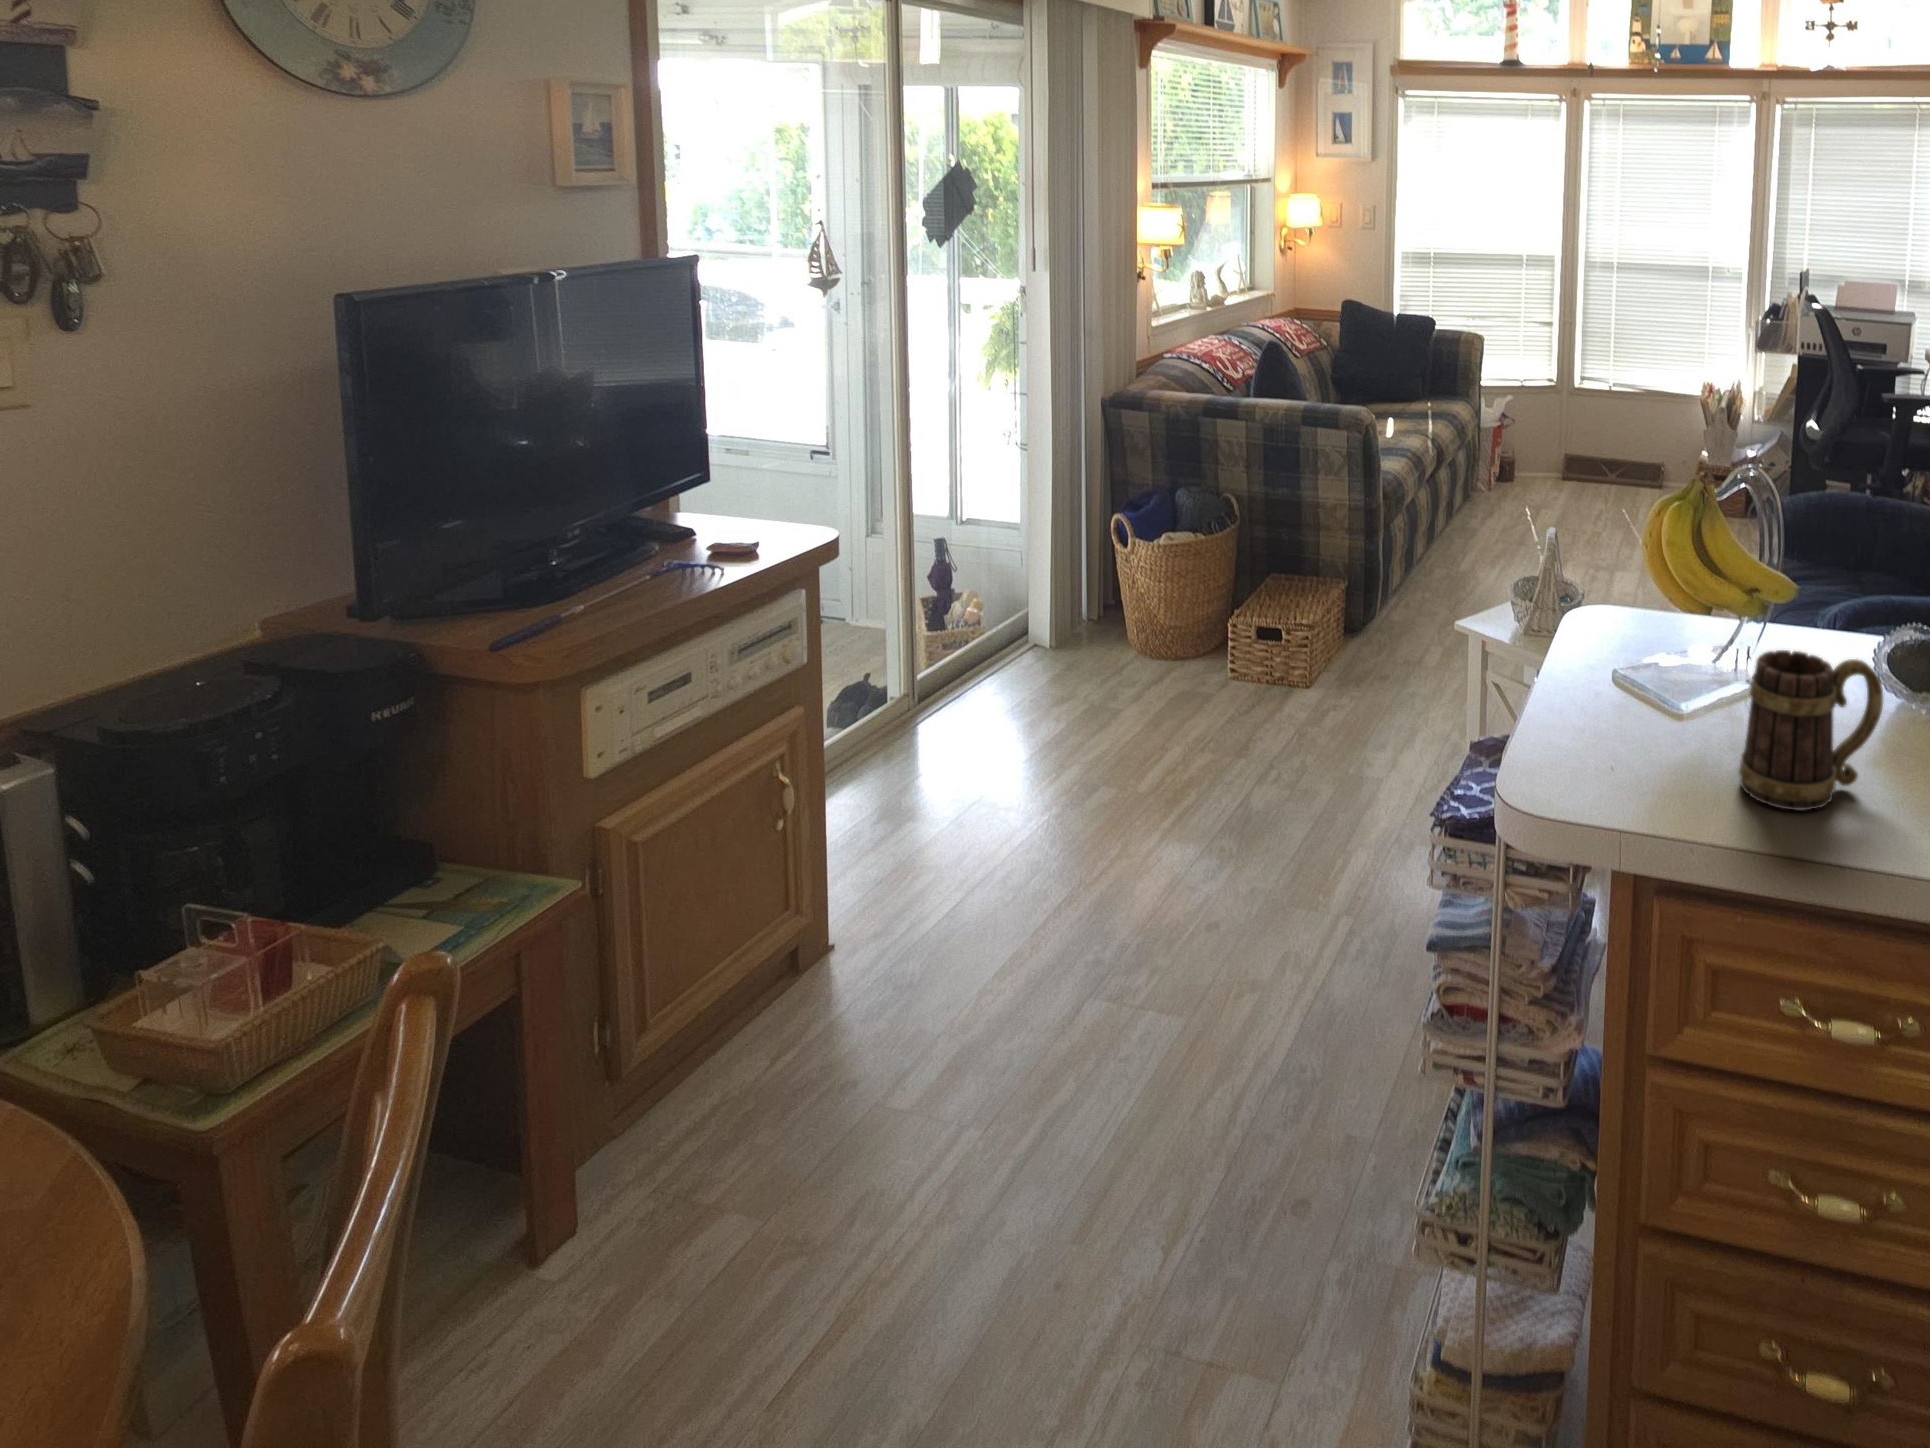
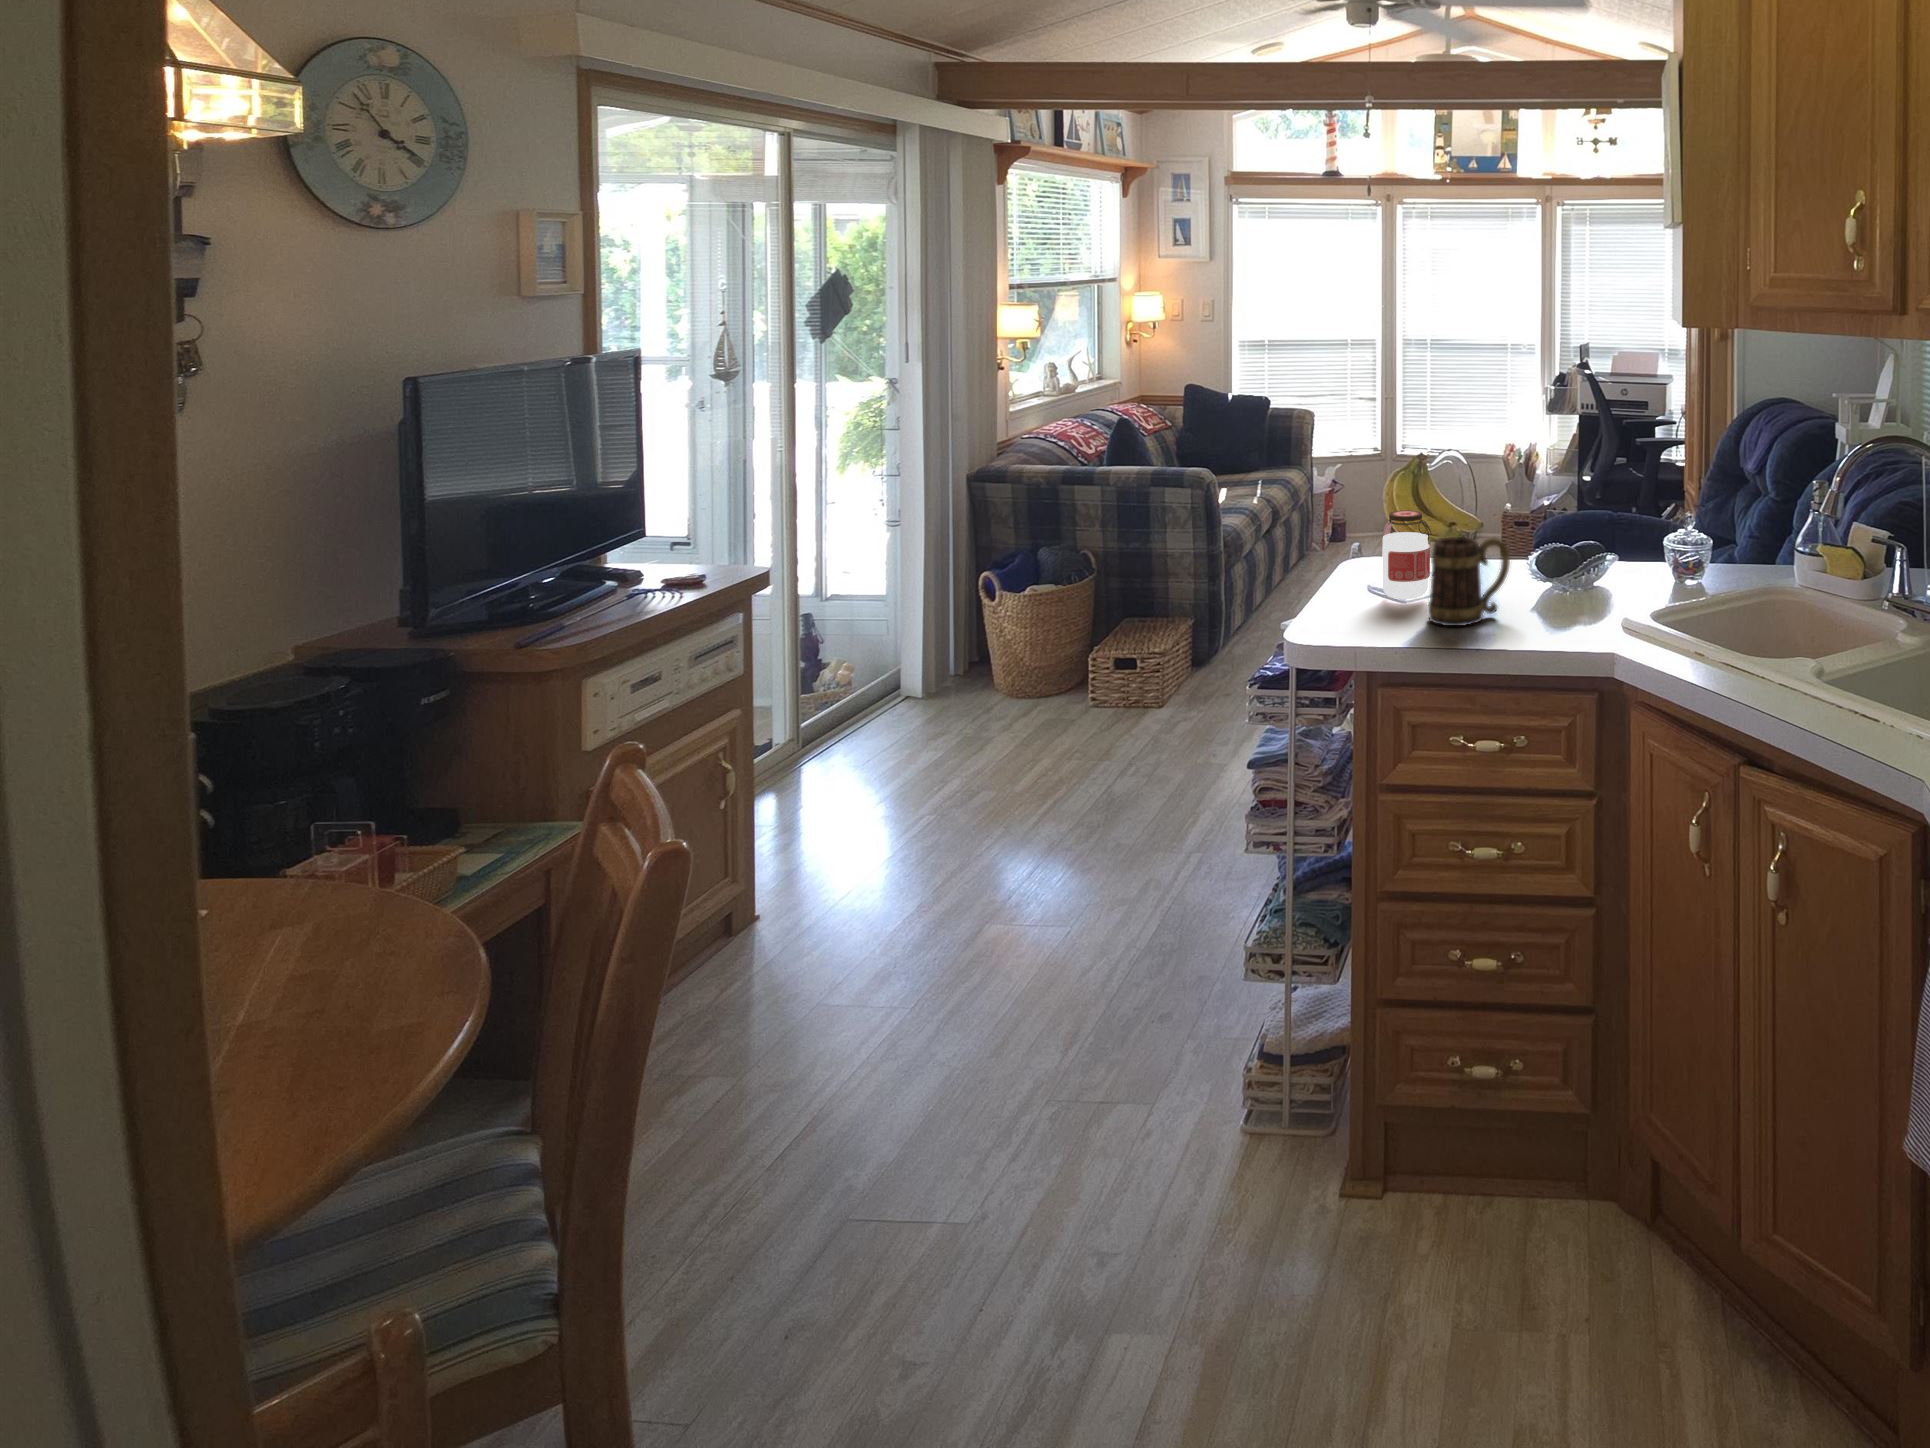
jar: none [1650,583,1736,731] -> present [1382,510,1432,599]

